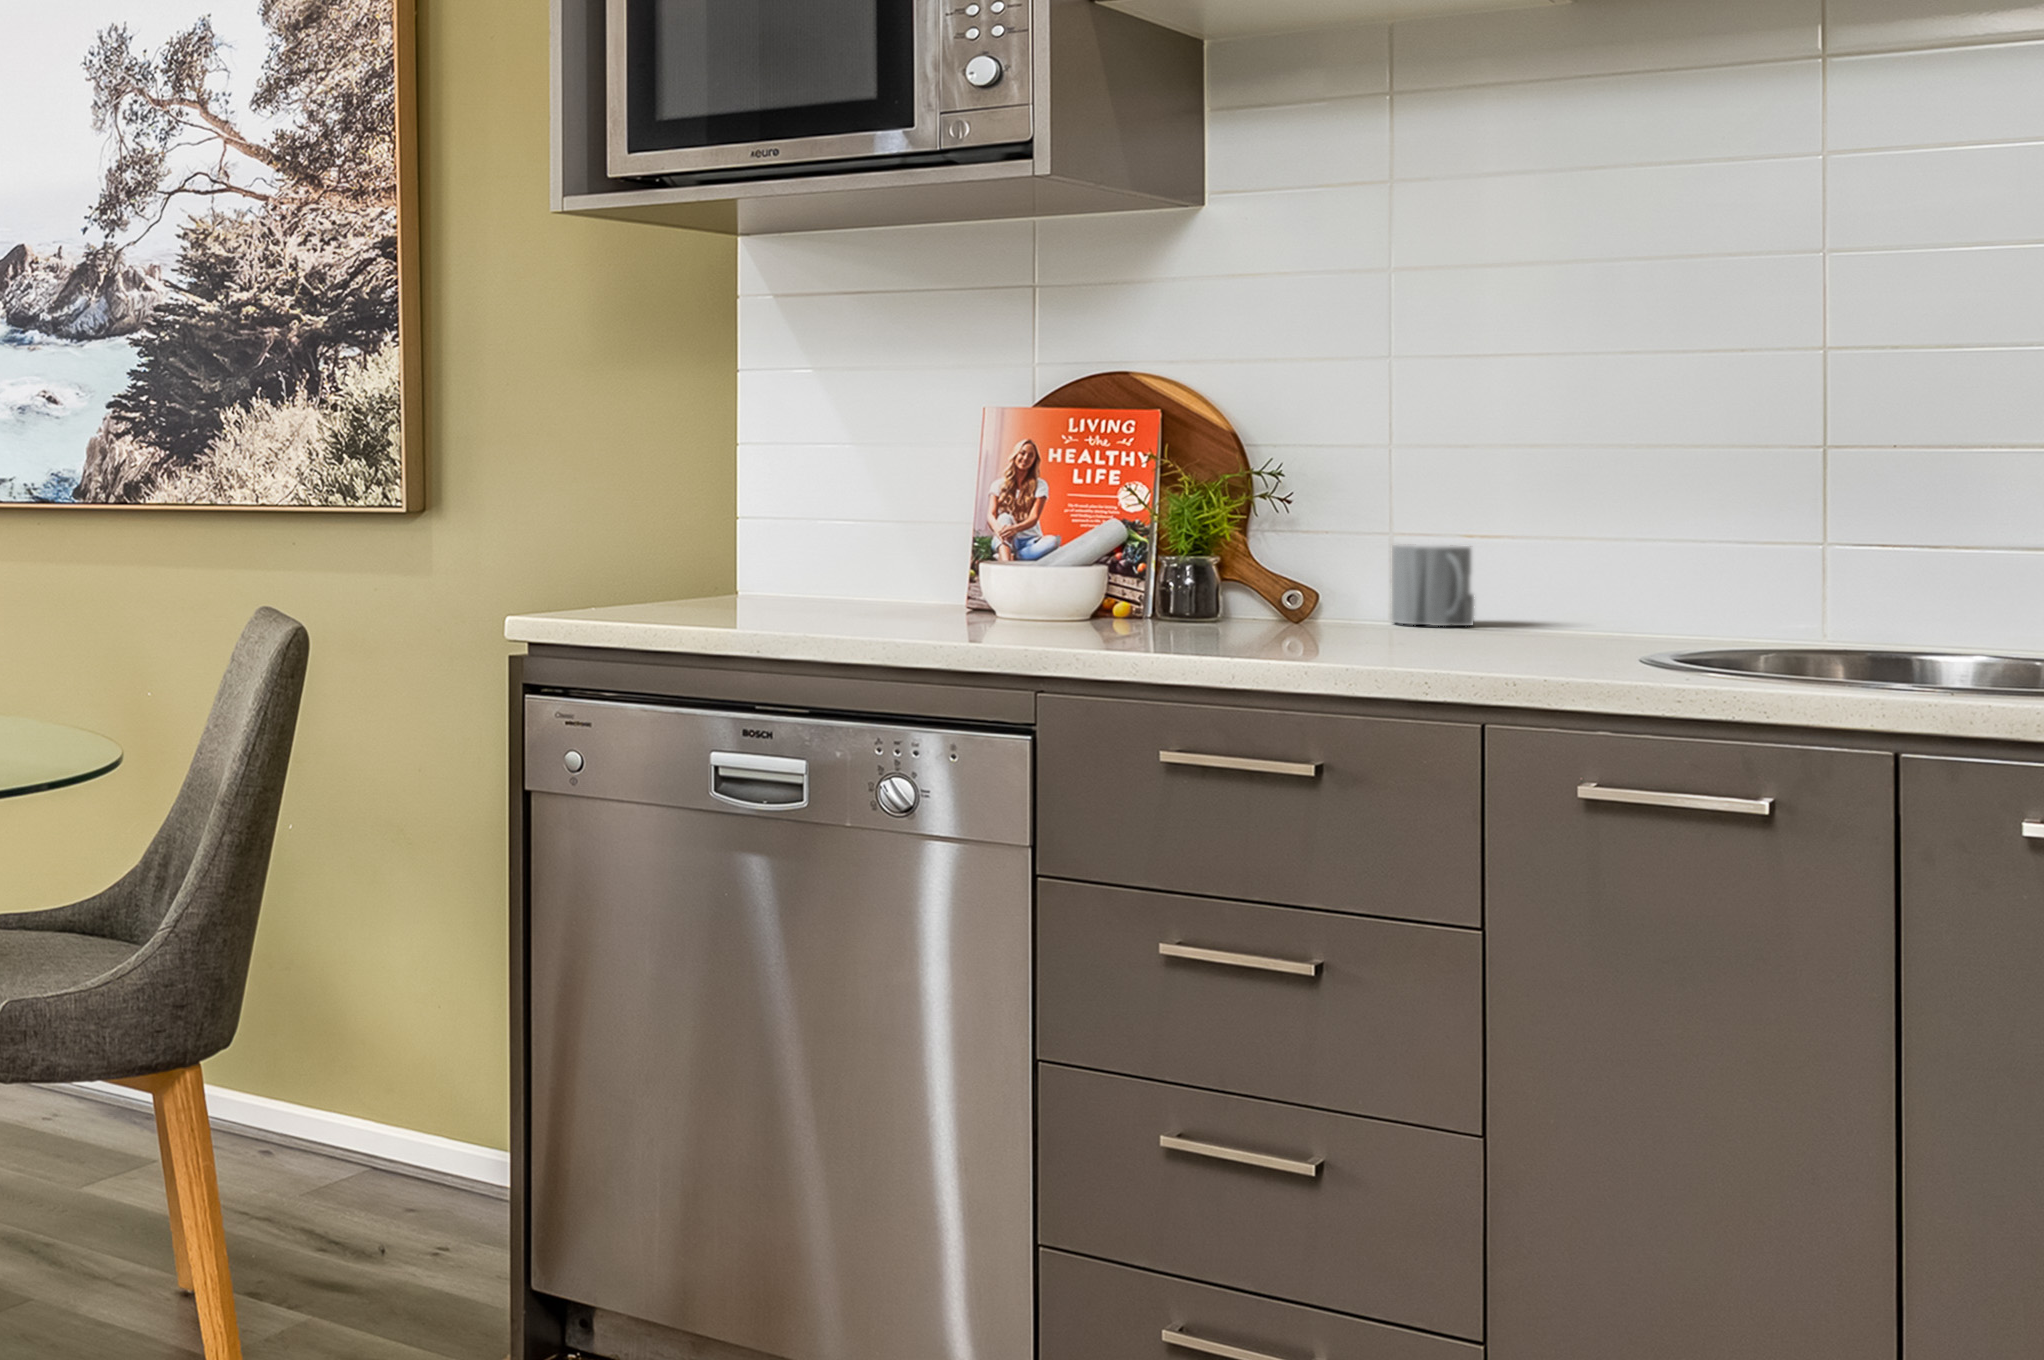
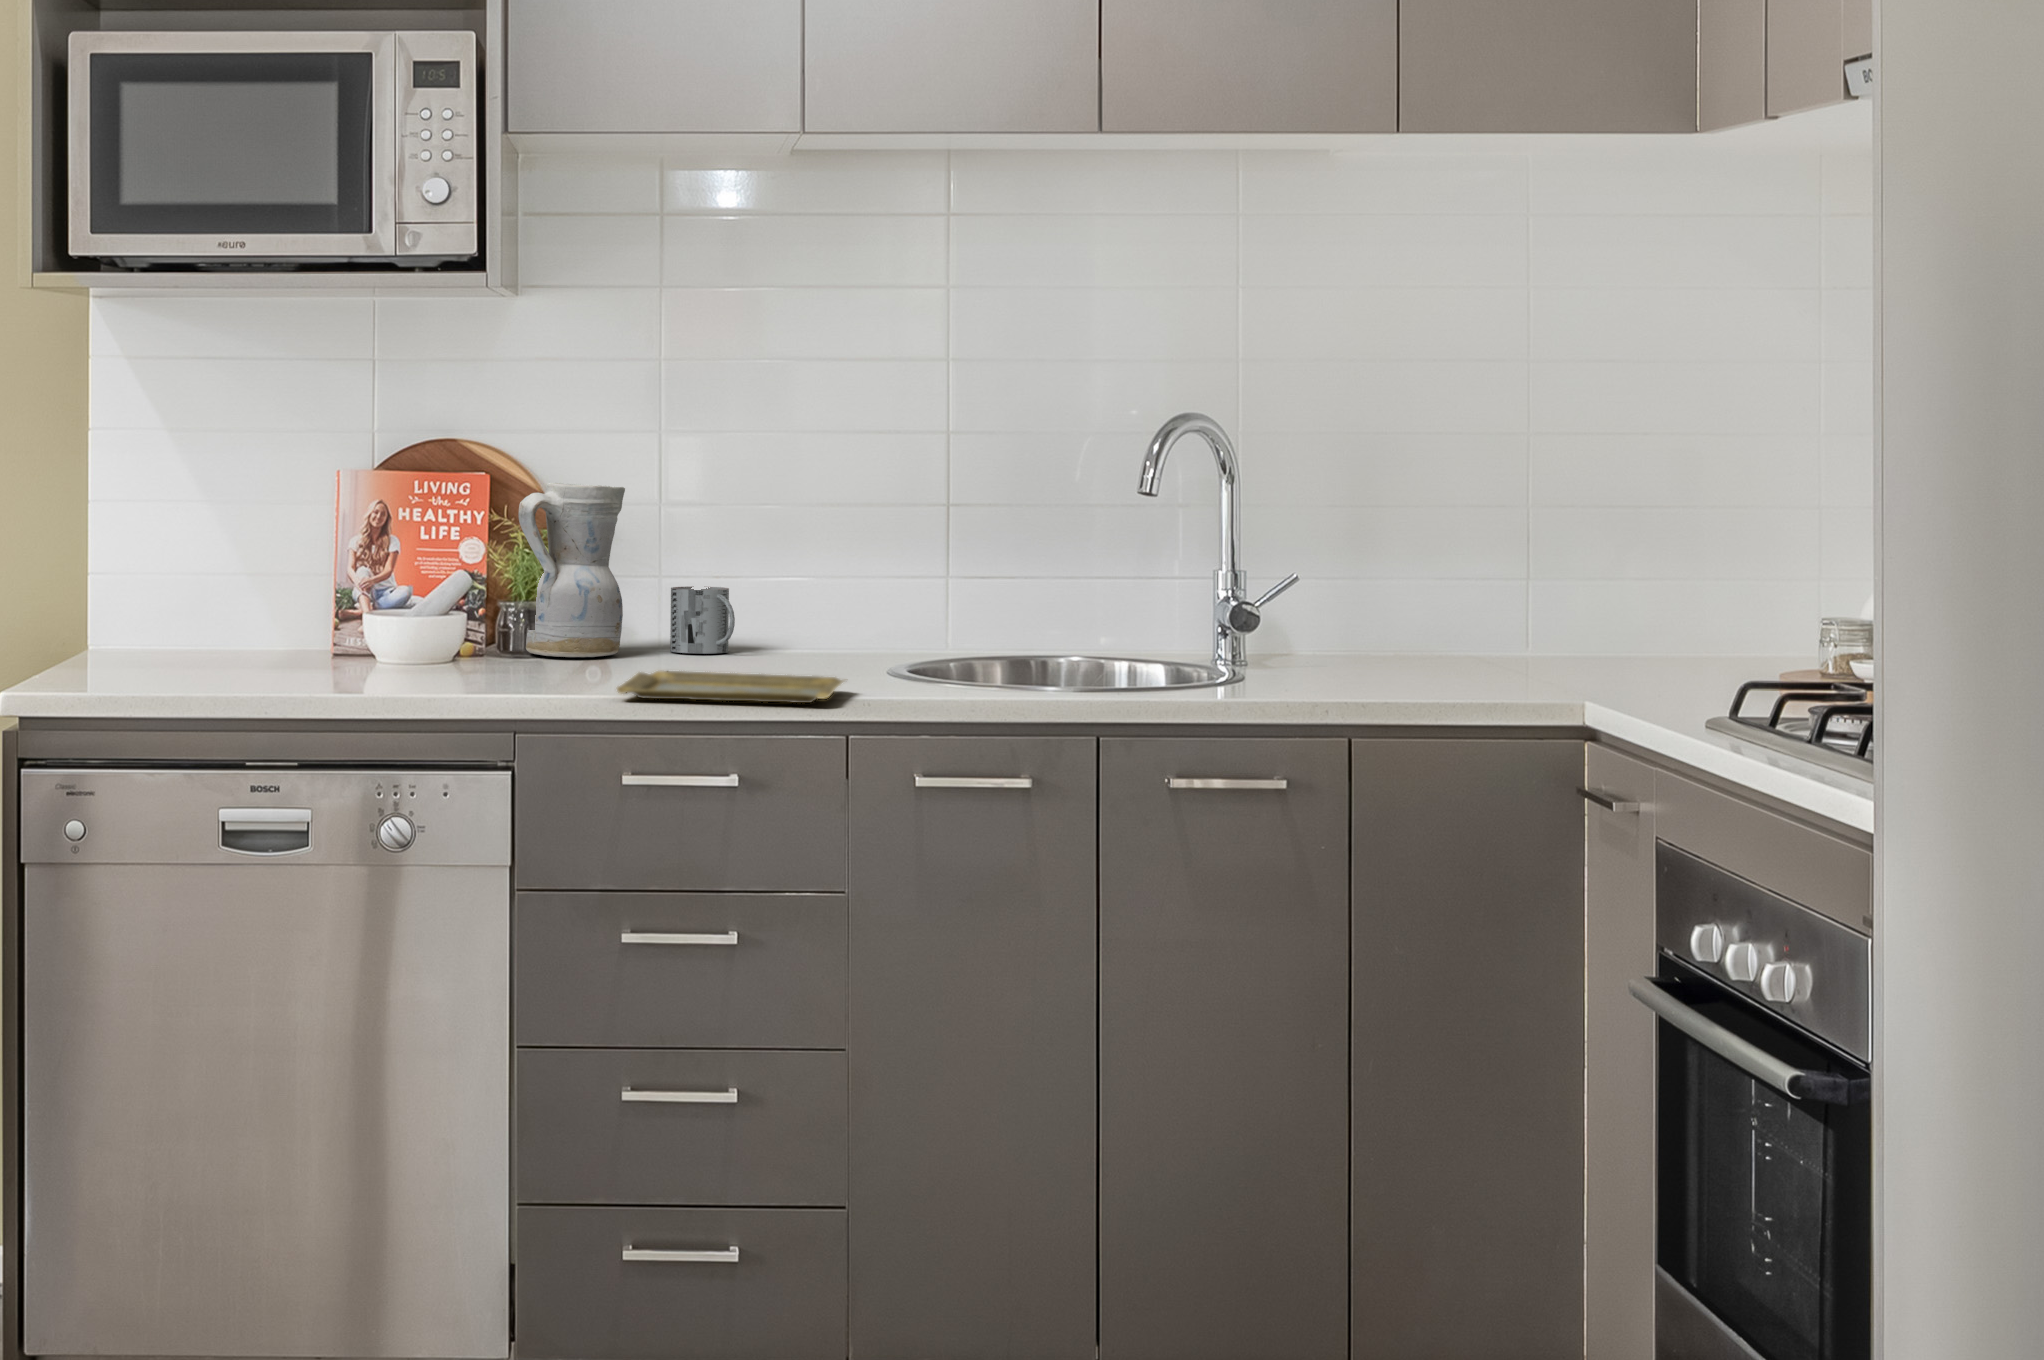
ceramic pitcher: none [1168,416,1321,621] -> present [519,482,625,657]
tray: none [1133,631,1484,674] -> present [617,671,844,703]

